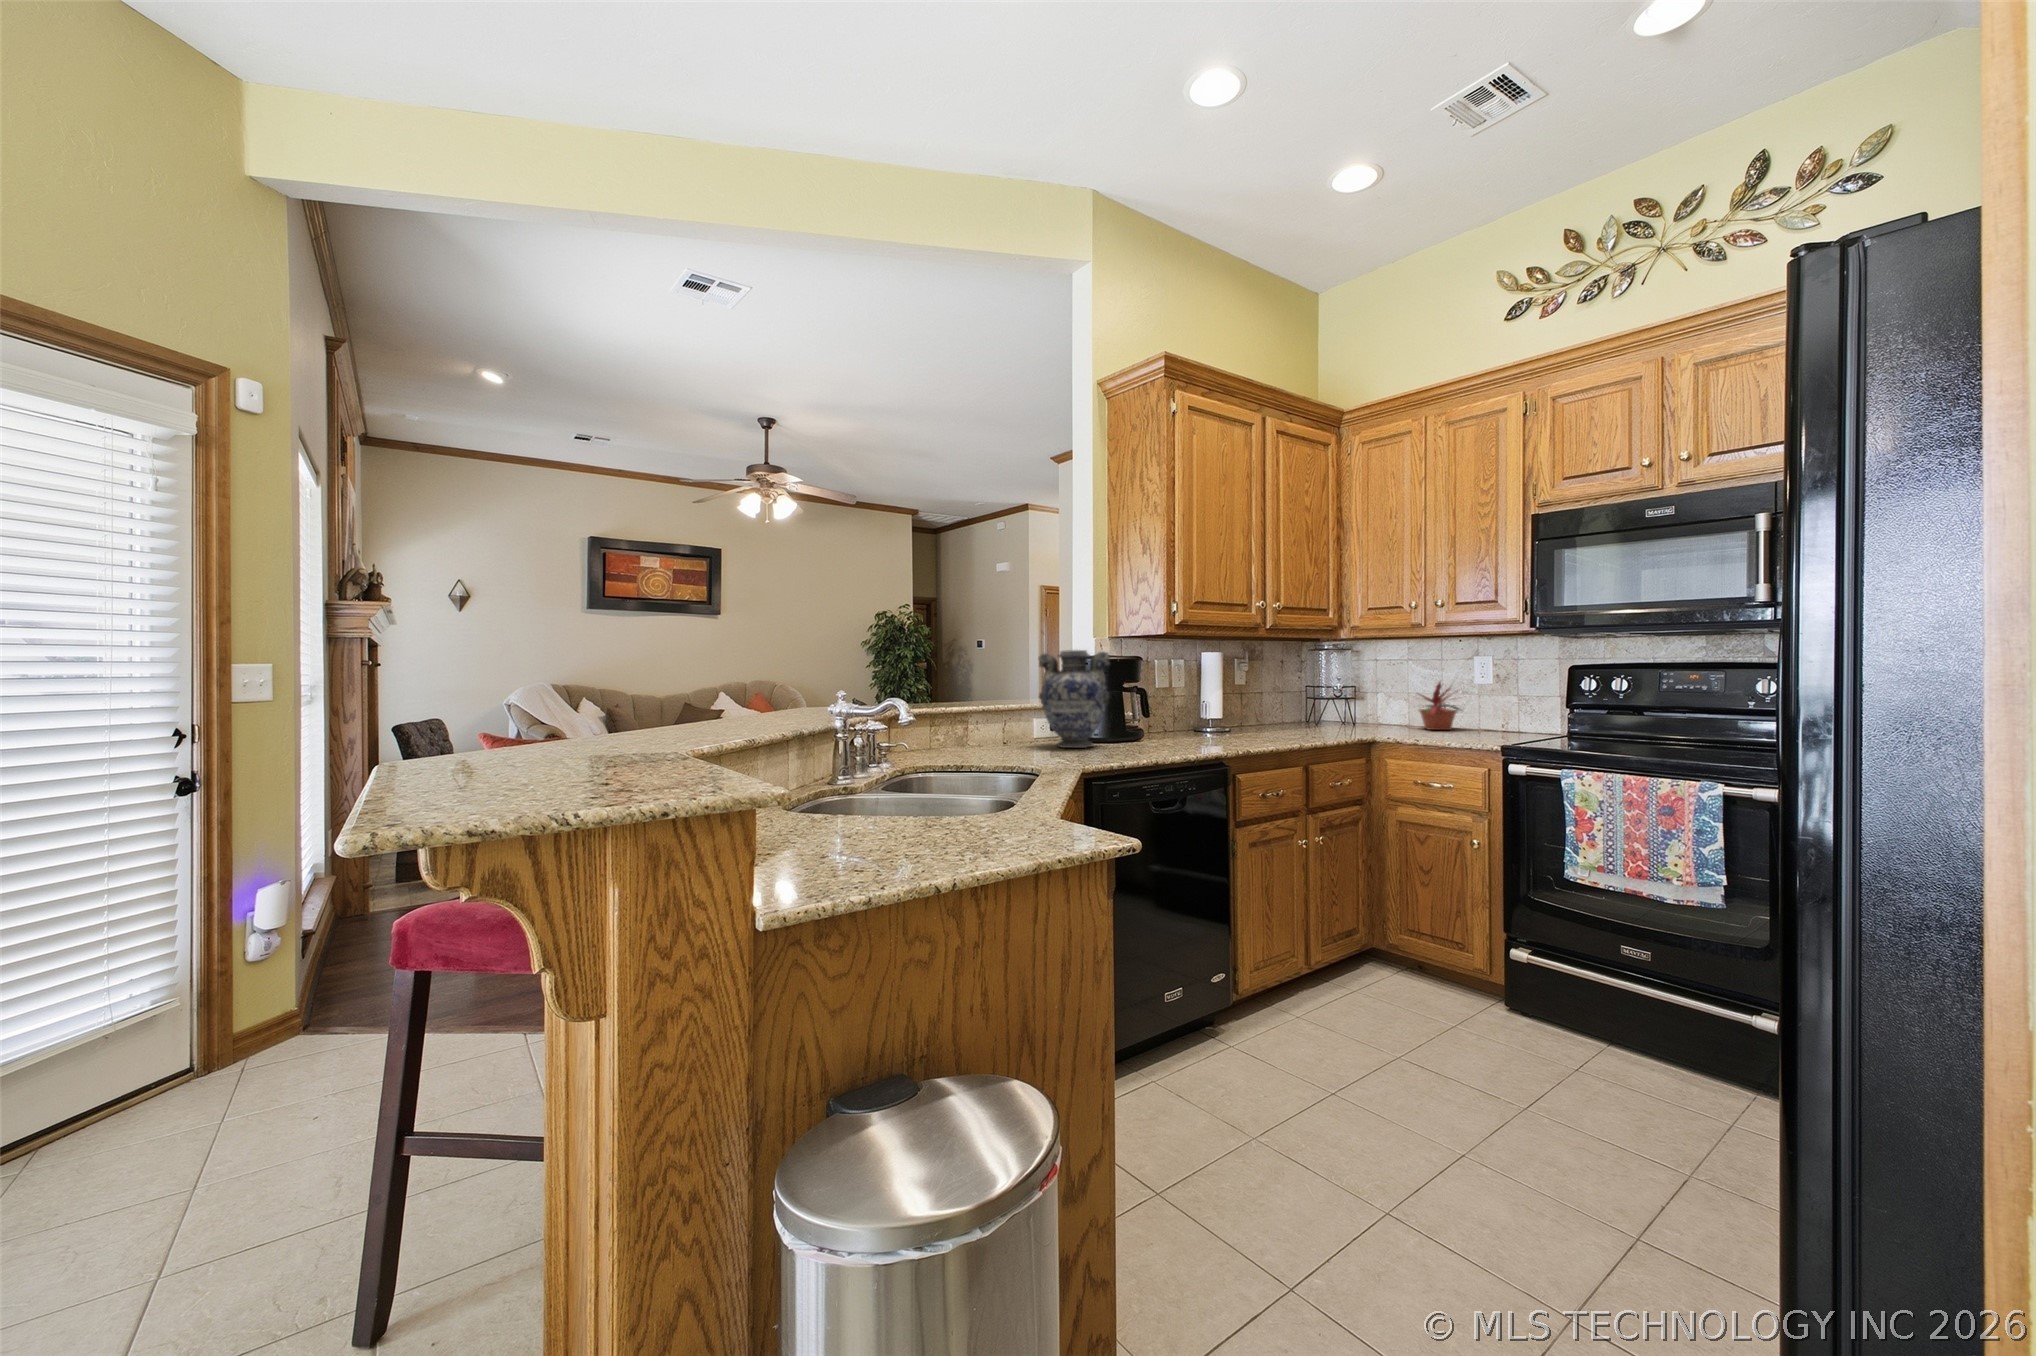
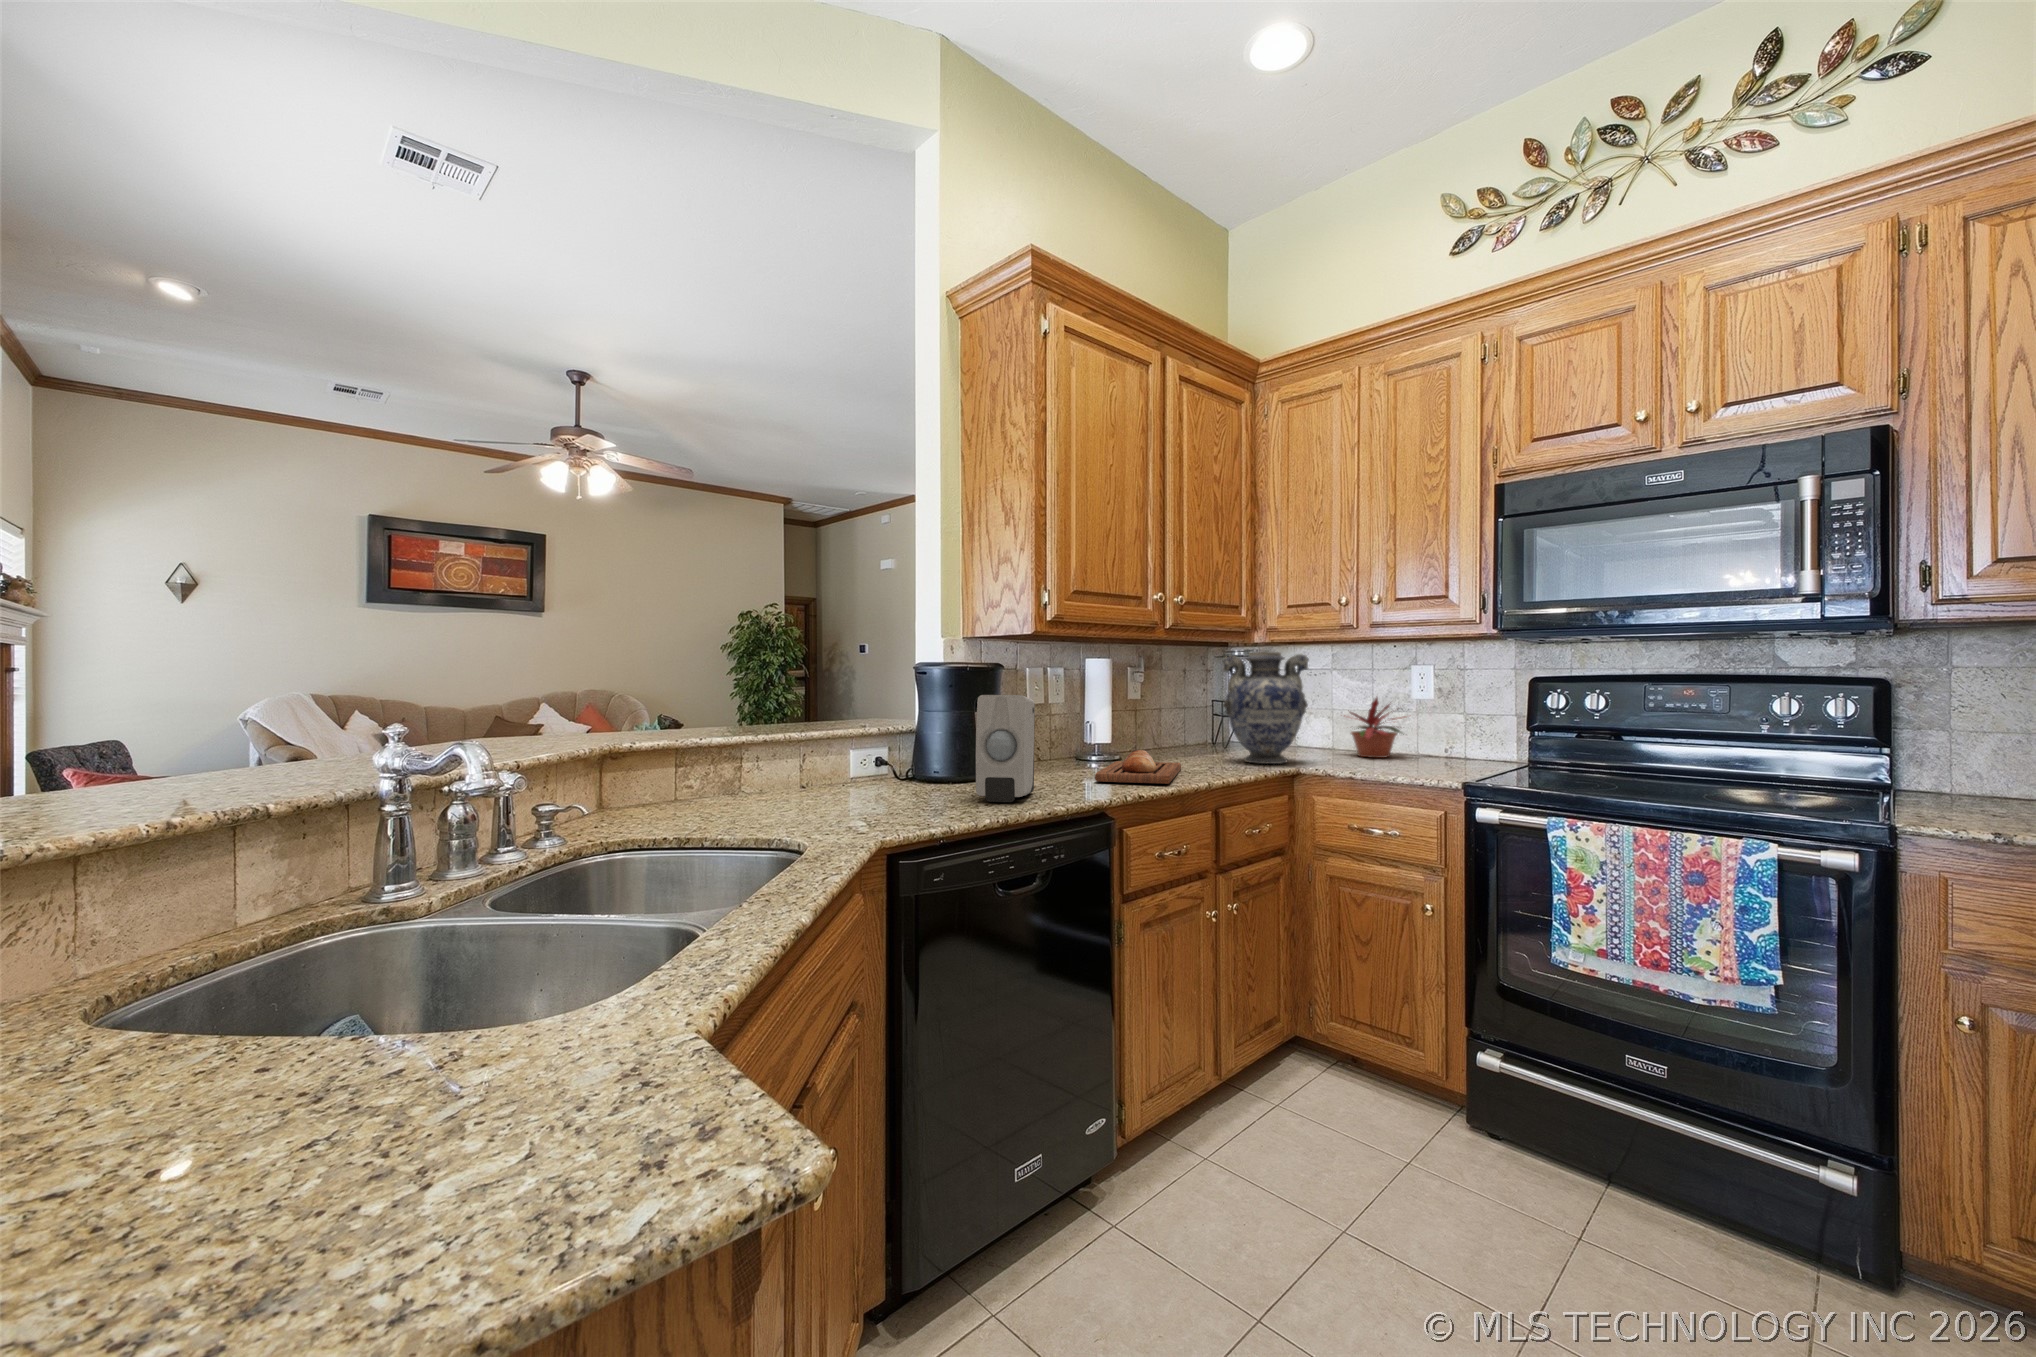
vase: present [1039,650,1110,748] -> present [1223,652,1309,764]
soap dispenser: none [1132,680,1171,755] -> present [976,695,1035,802]
bread loaf: none [1214,722,1279,745] -> present [1095,750,1181,784]

